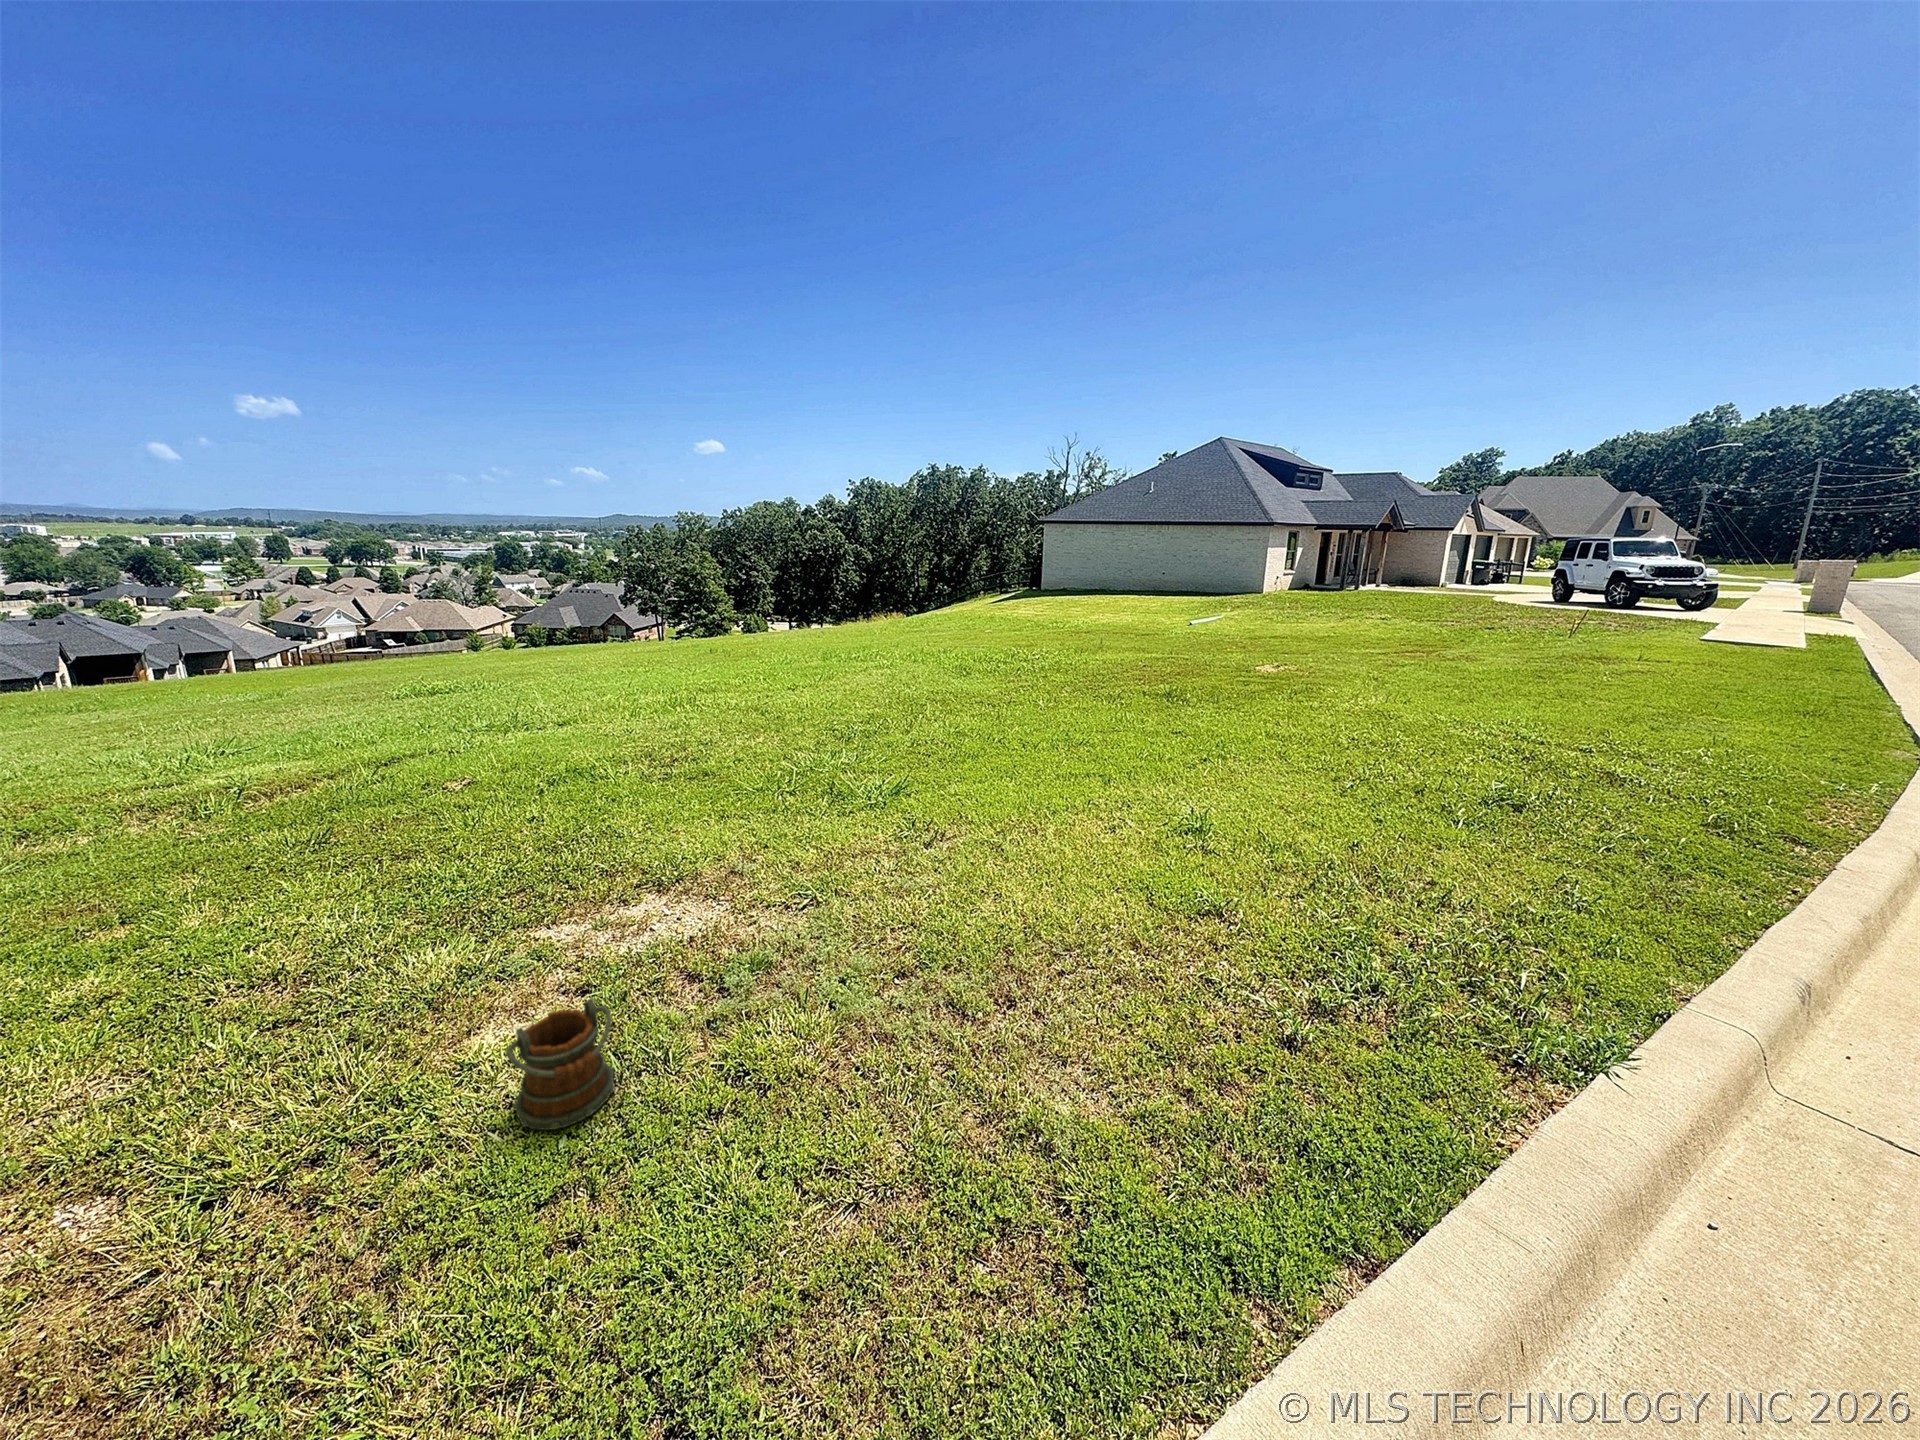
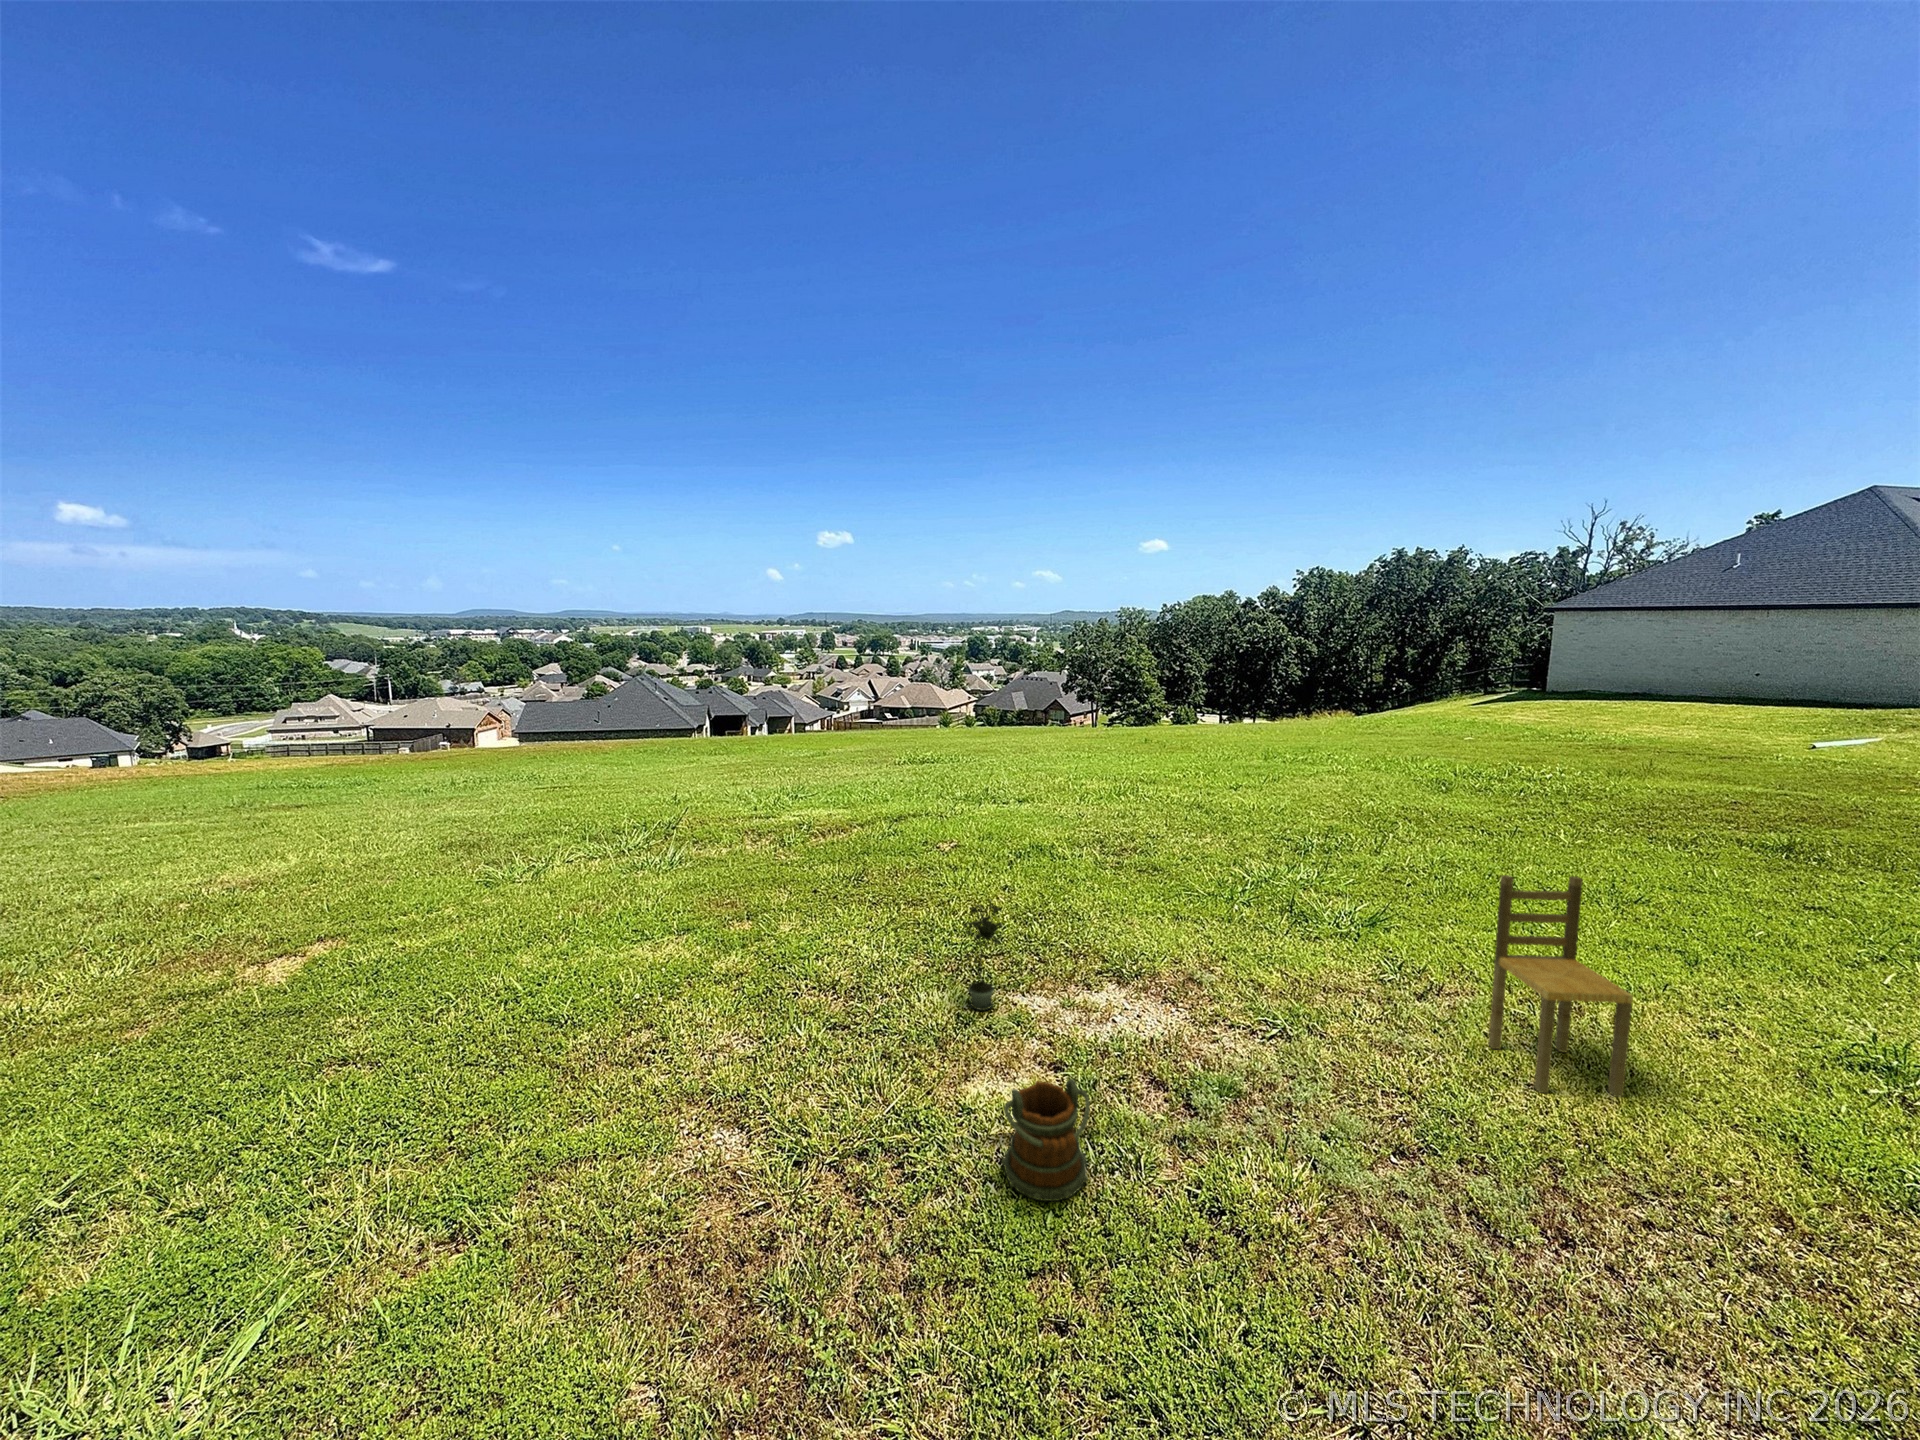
chair: none [965,736,1047,901] -> present [1488,875,1633,1097]
potted plant: none [448,832,515,957] -> present [960,899,1003,1010]

